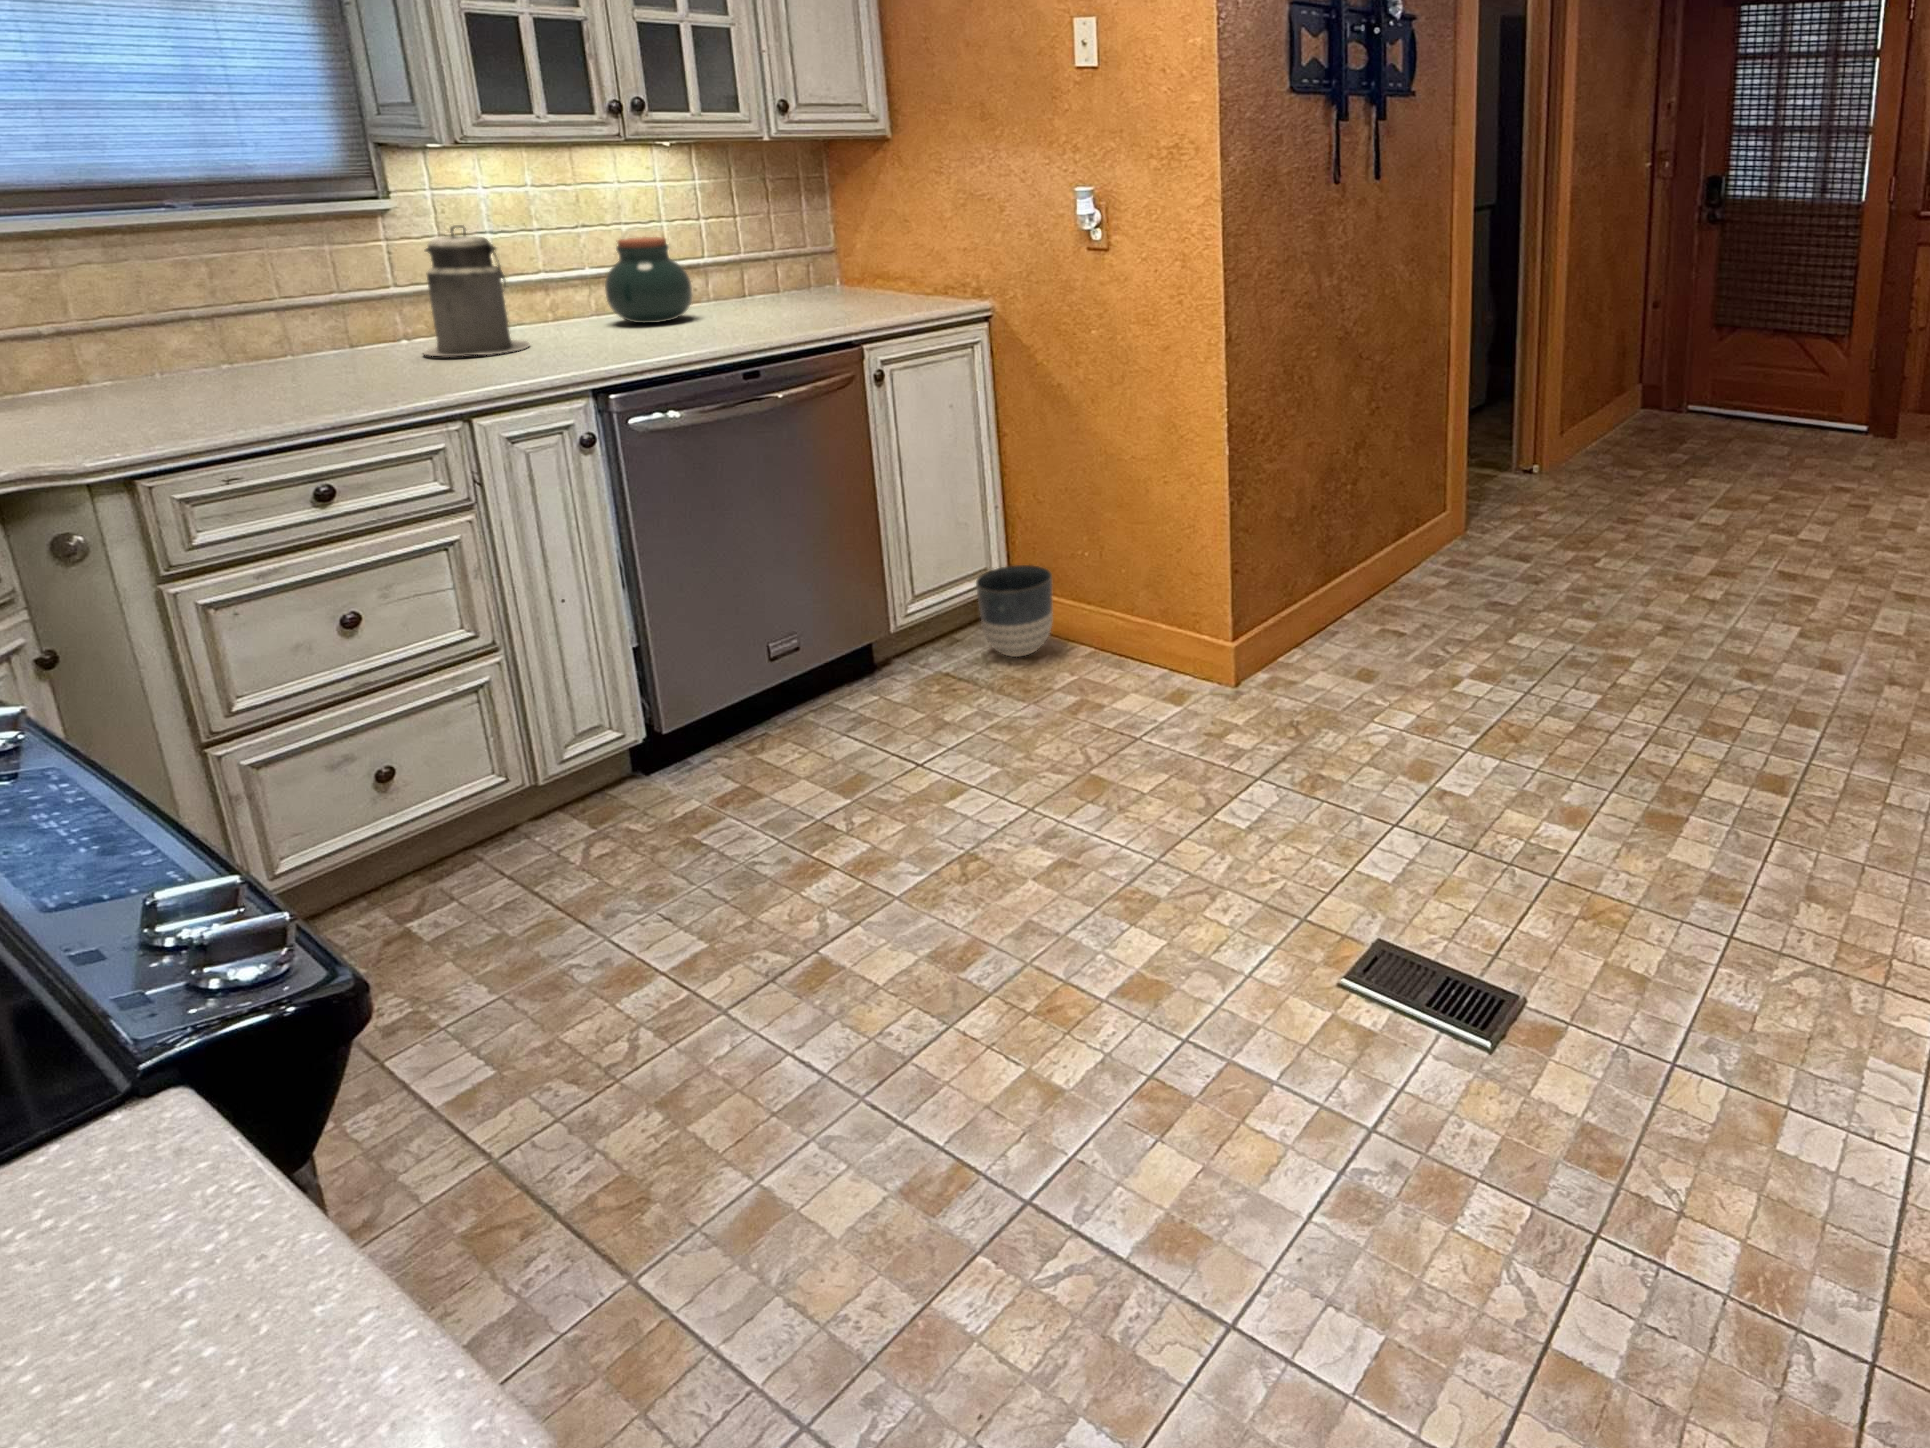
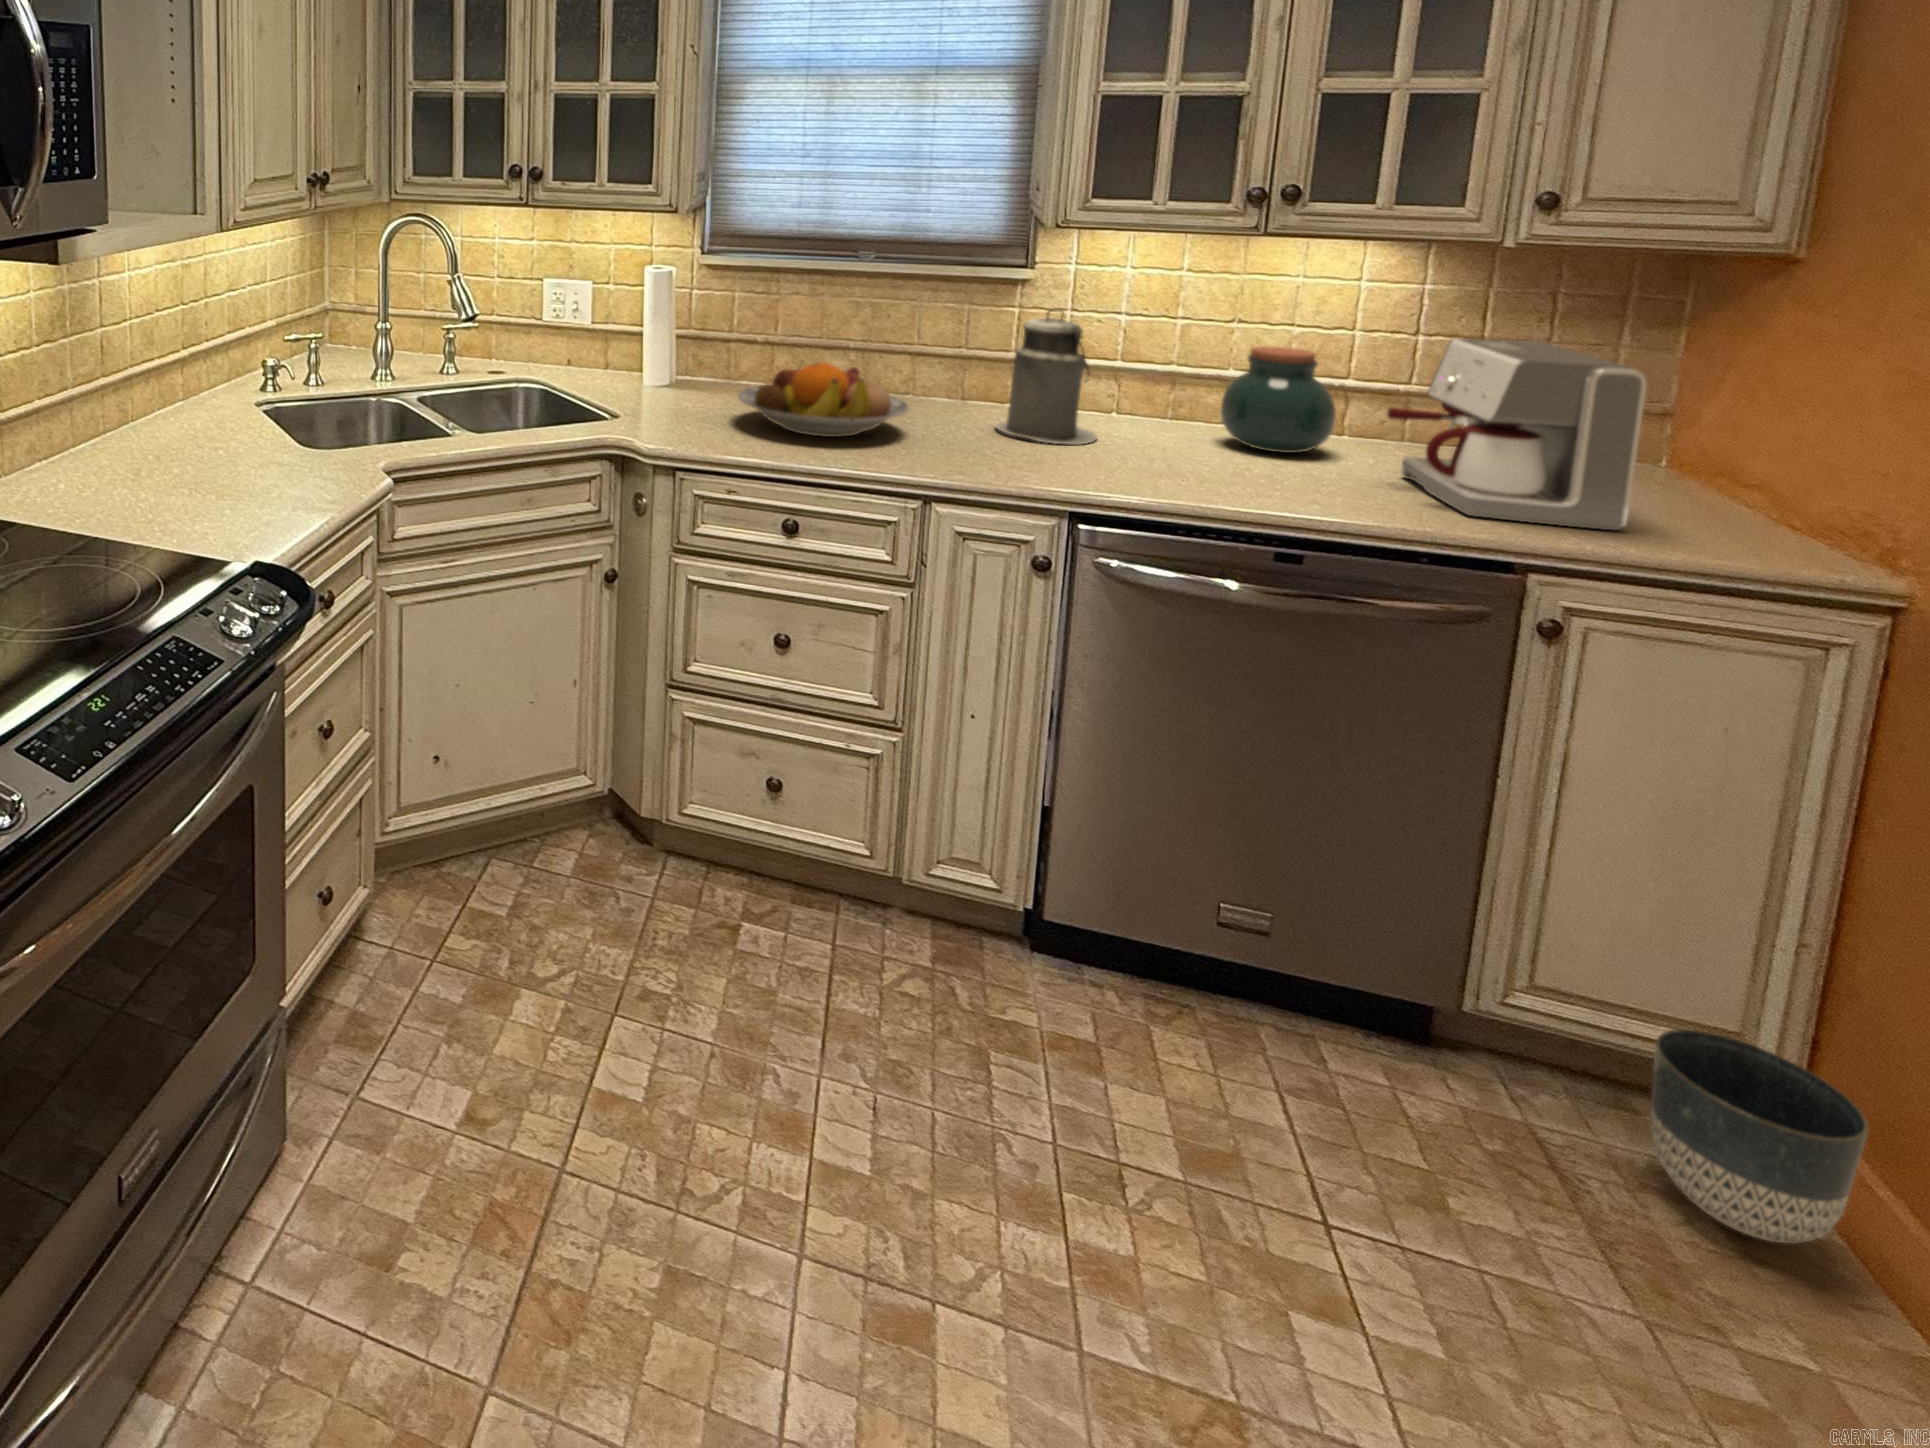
coffee maker: none [741,205,885,324] -> present [1387,338,1646,530]
fruit bowl: none [99,317,359,408] -> present [738,363,909,437]

